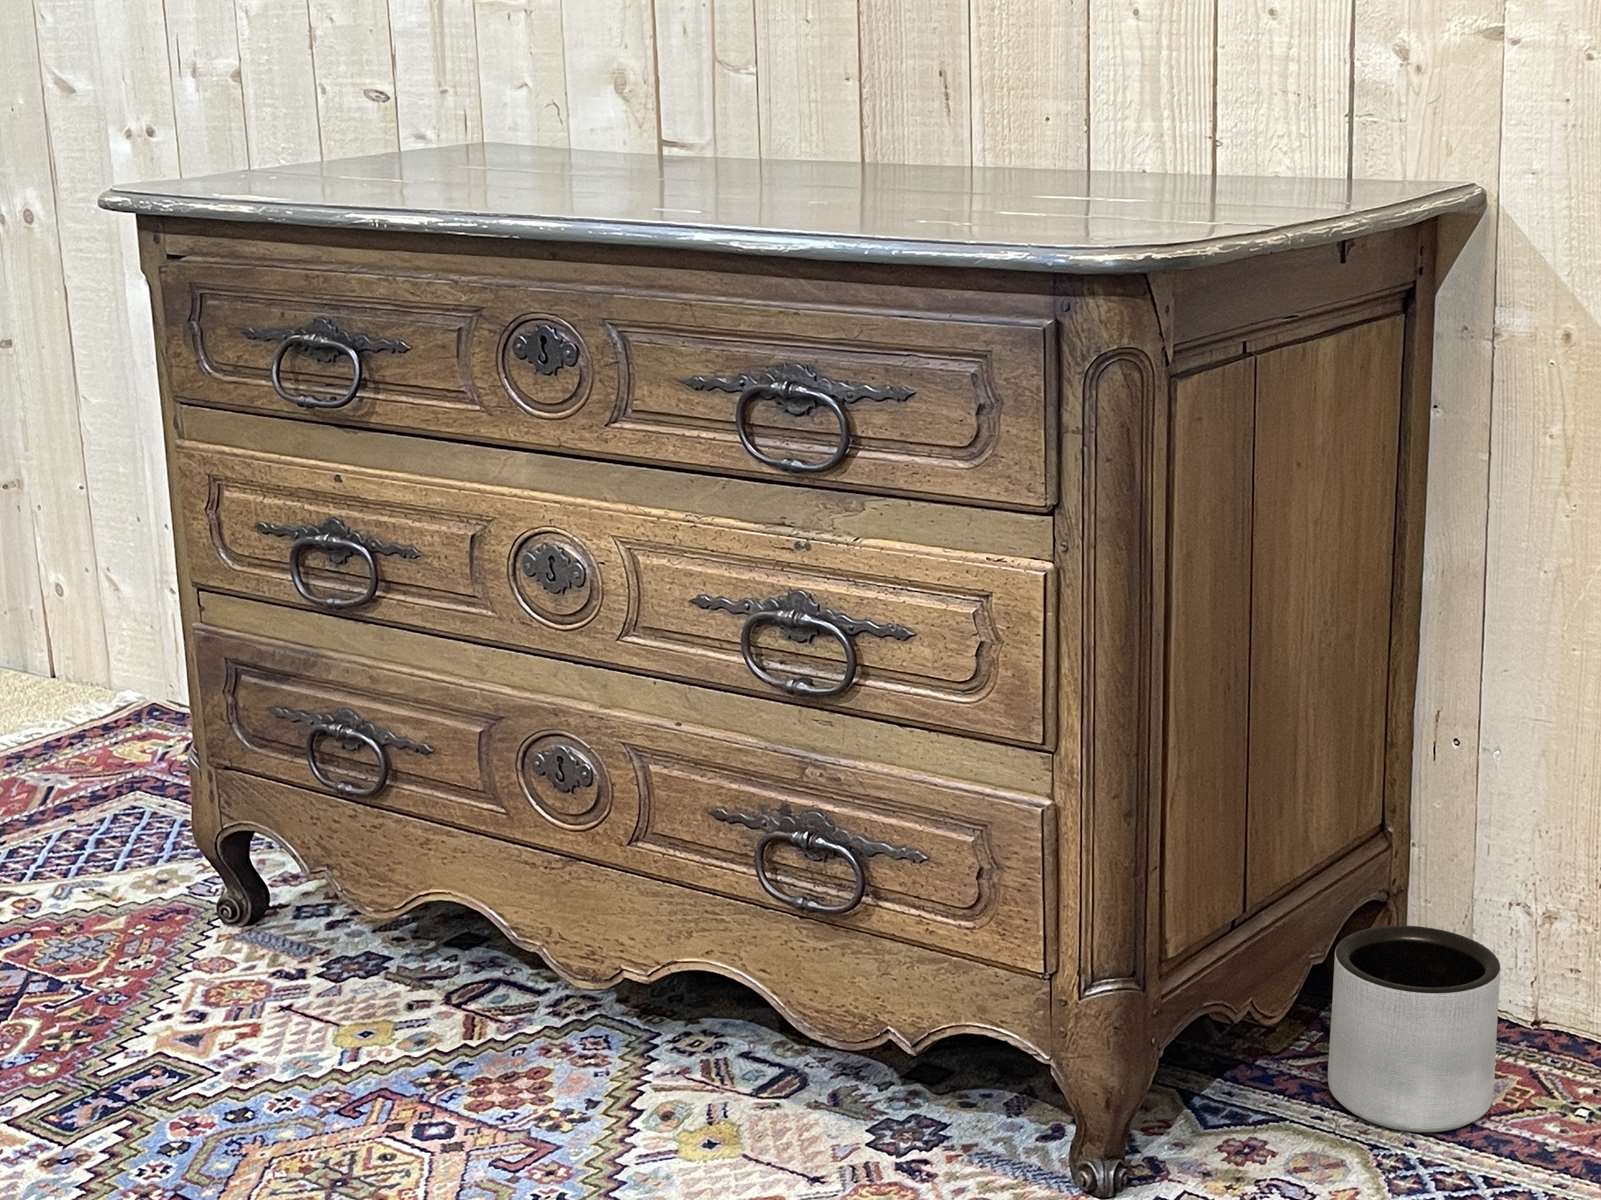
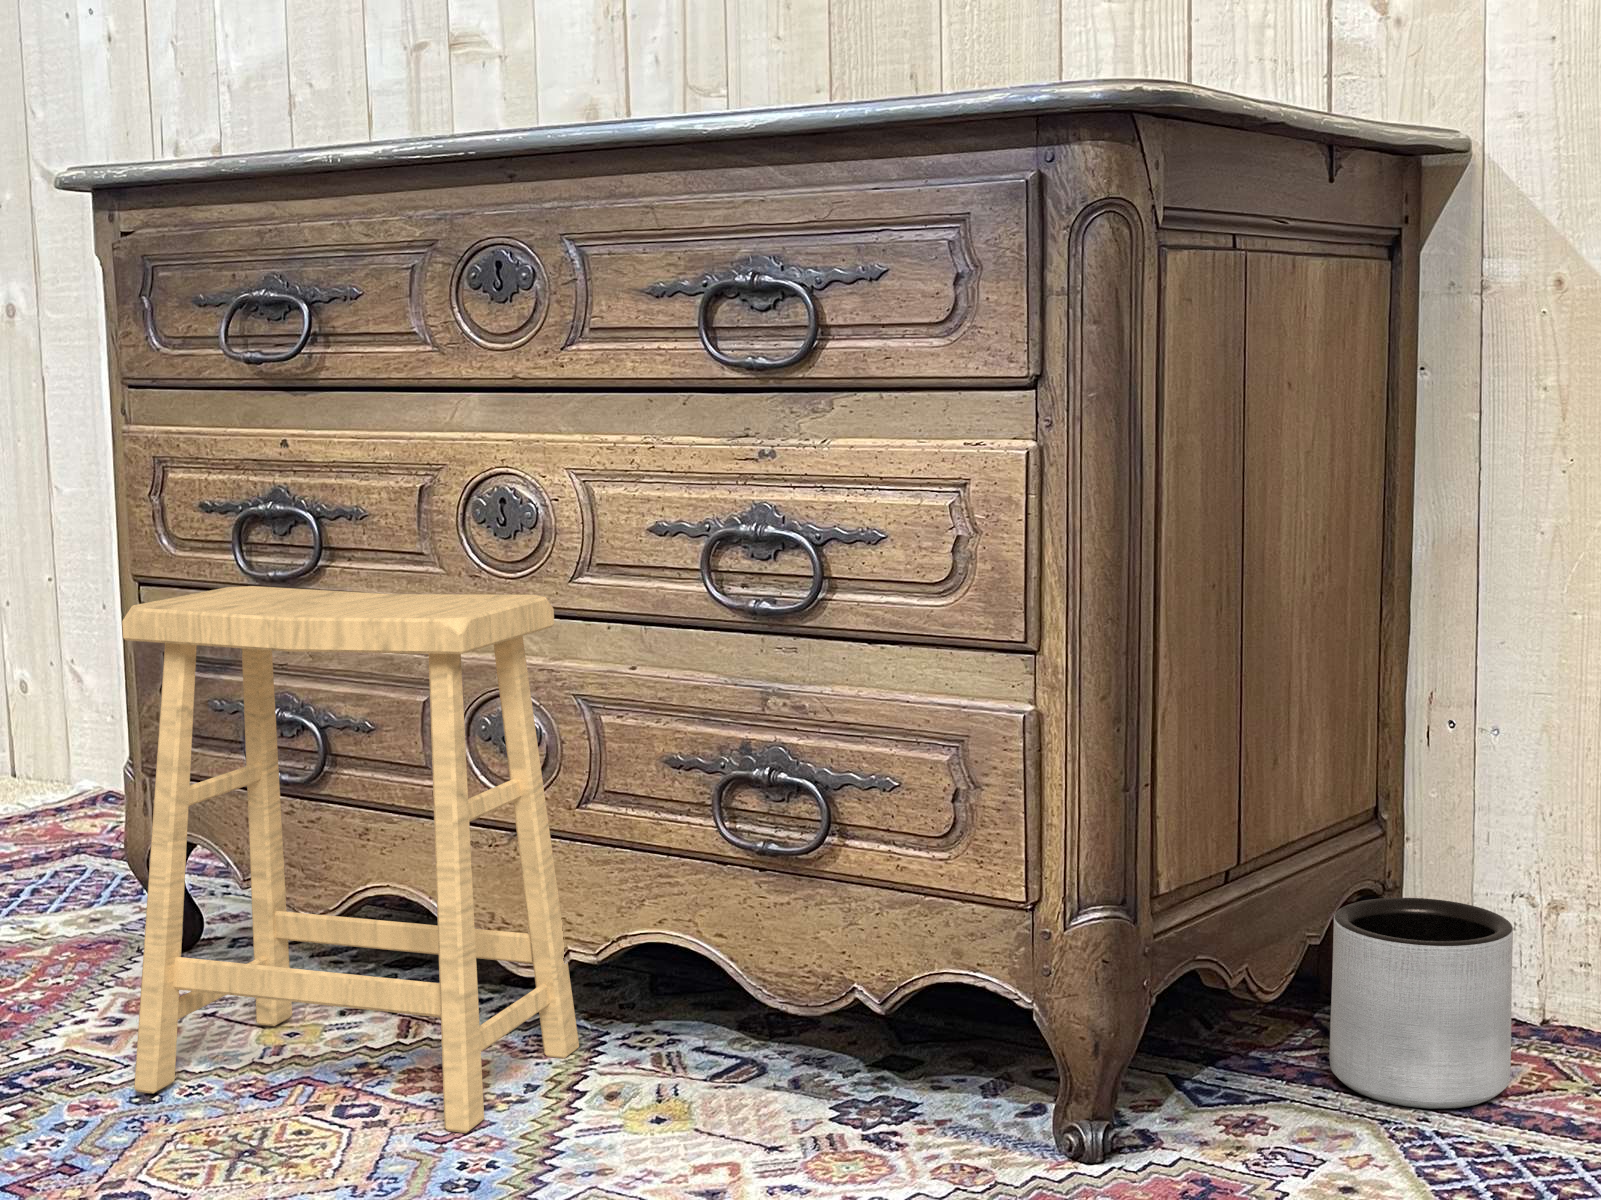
footstool: none [197,628,633,1159] -> present [122,586,579,1133]

